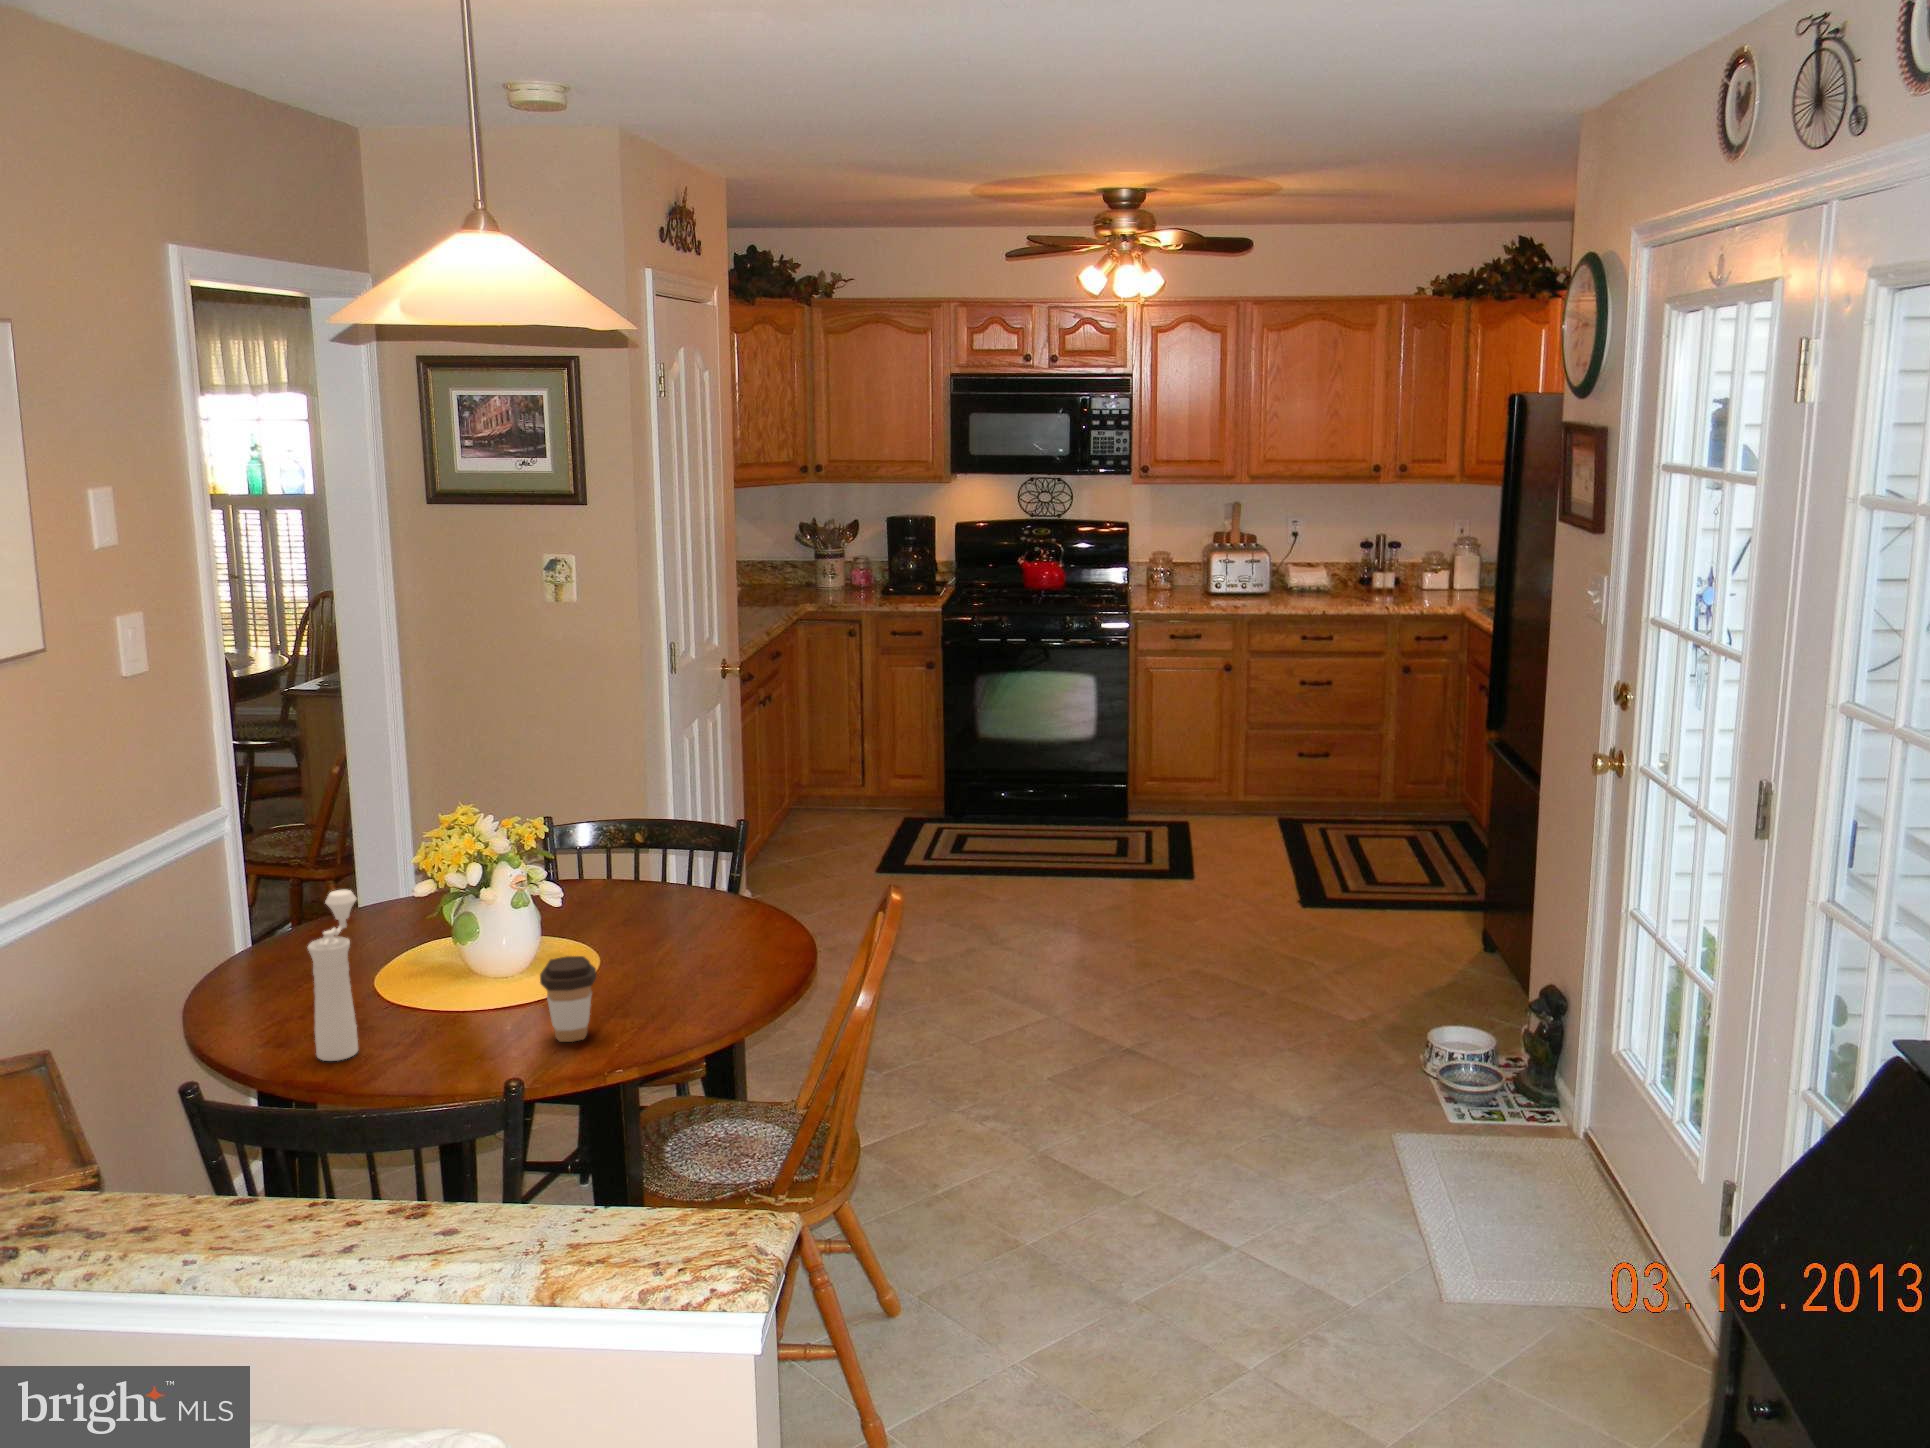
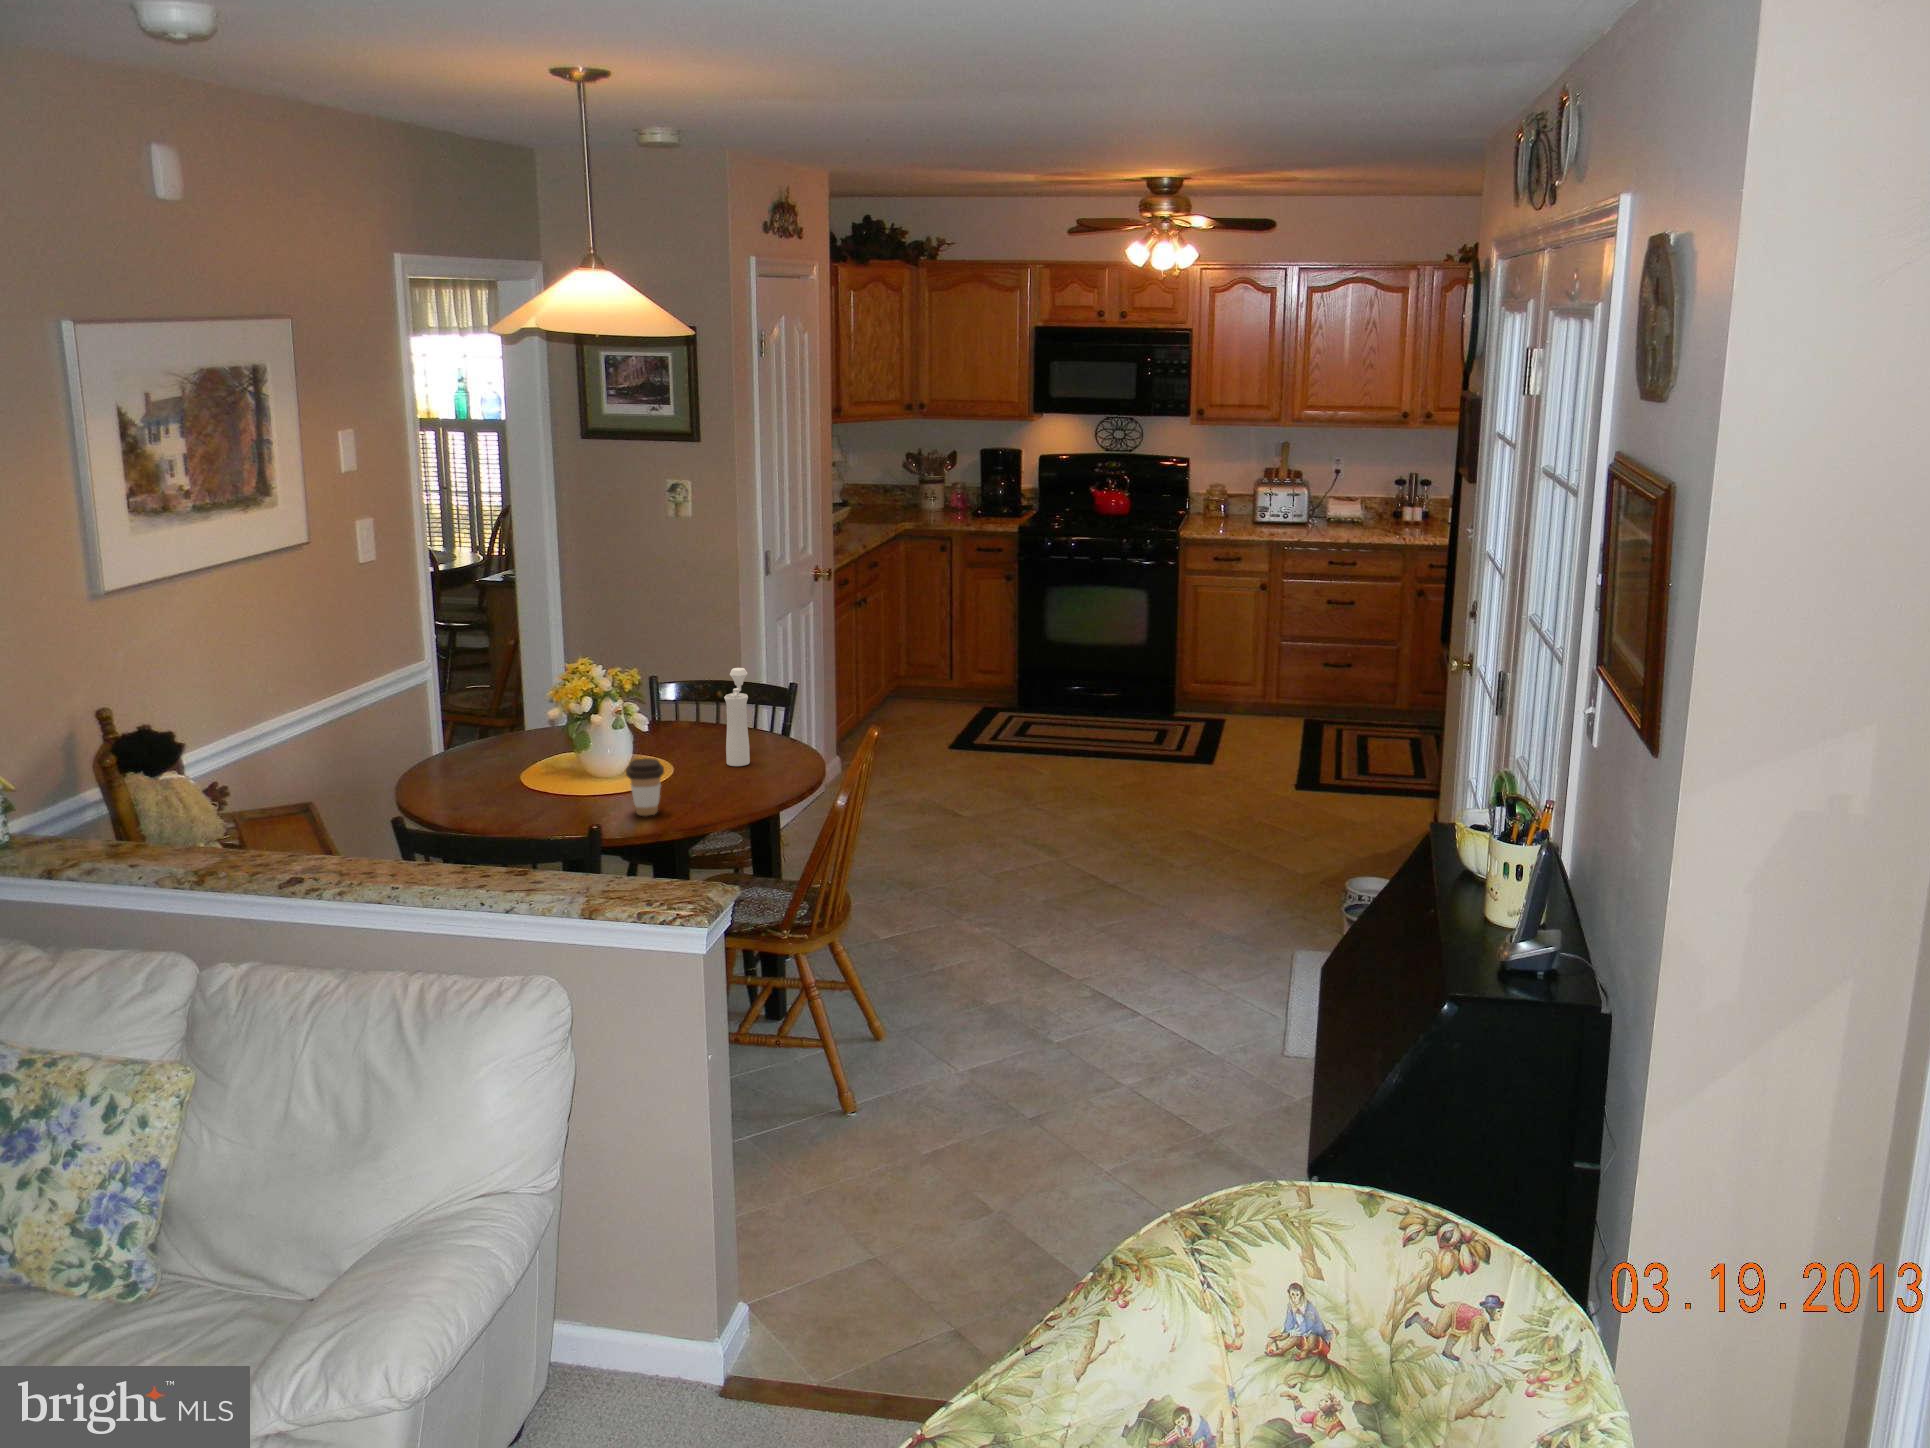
pepper mill: present [308,889,358,1061] -> present [724,668,750,766]

